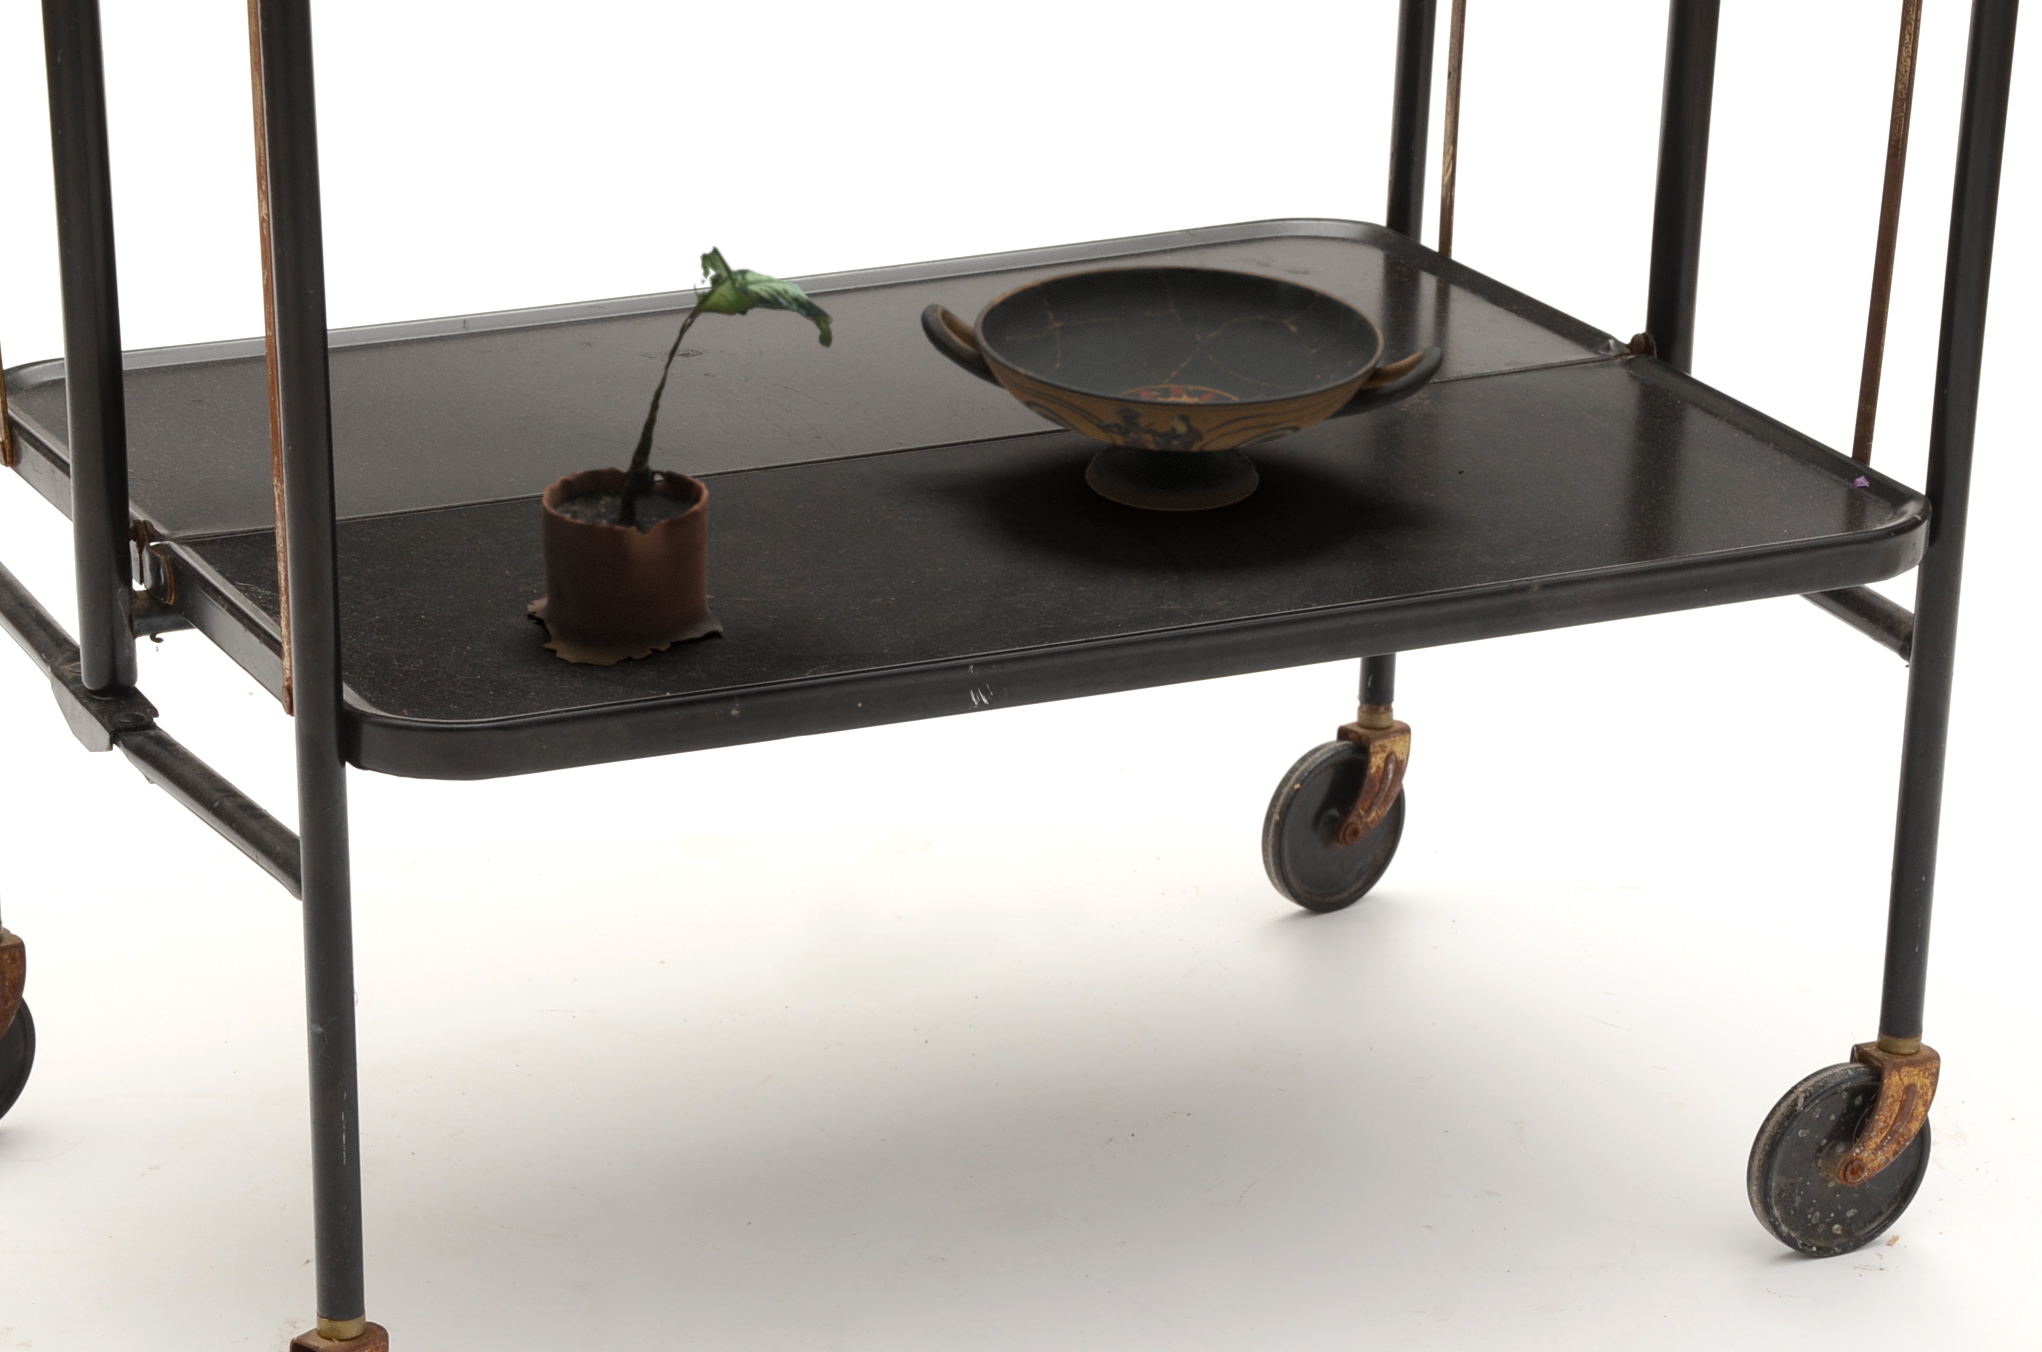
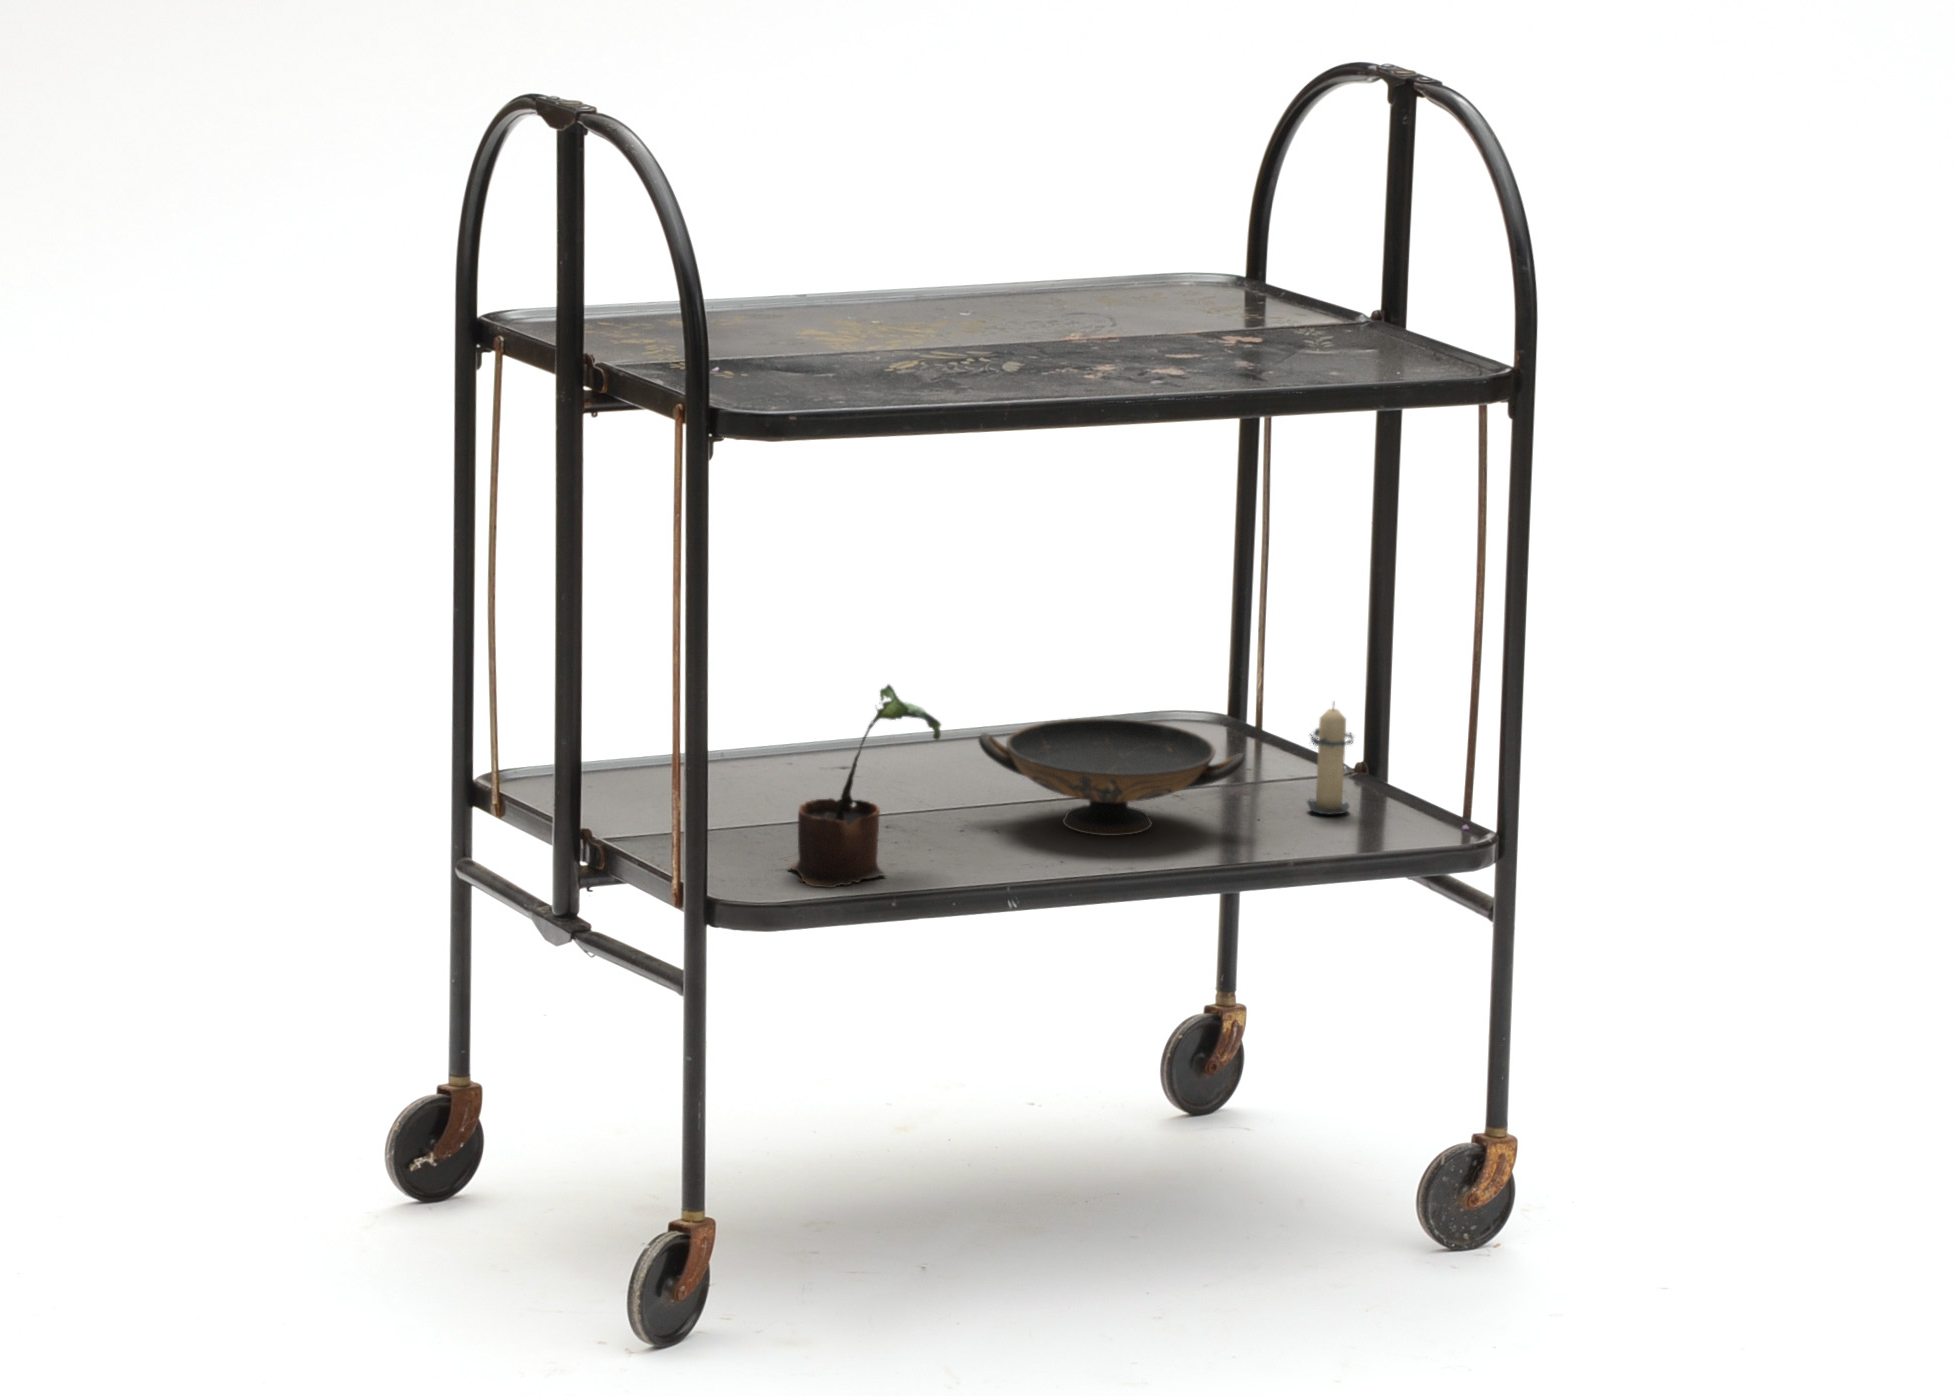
candle: none [1544,233,1659,455] -> present [1307,708,1353,814]

